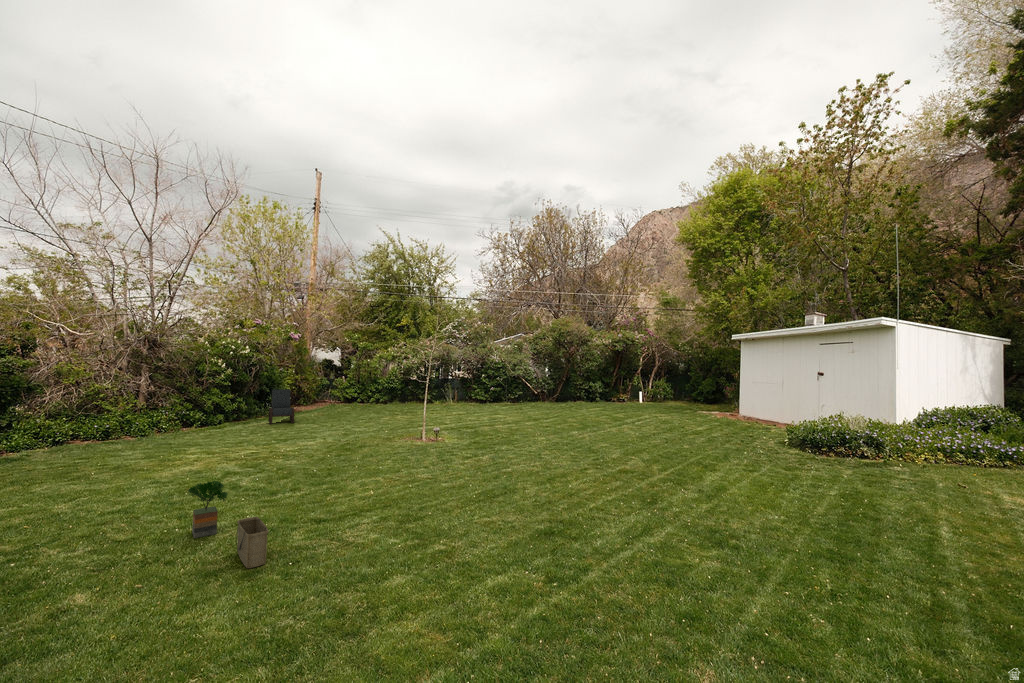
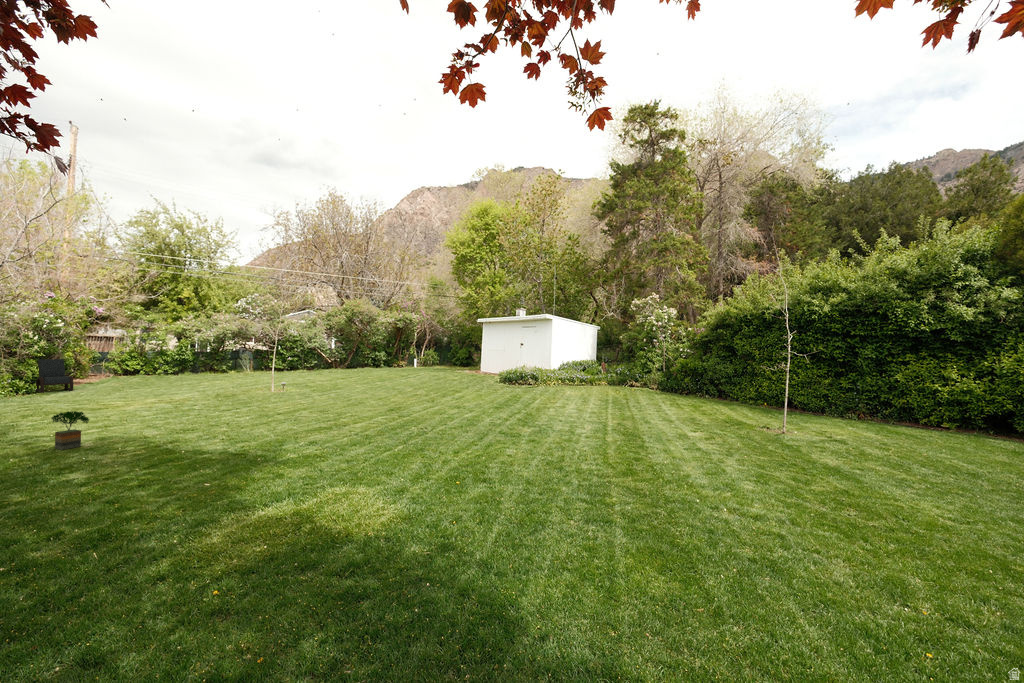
basket: present [237,517,269,568] -> none [112,427,146,453]

